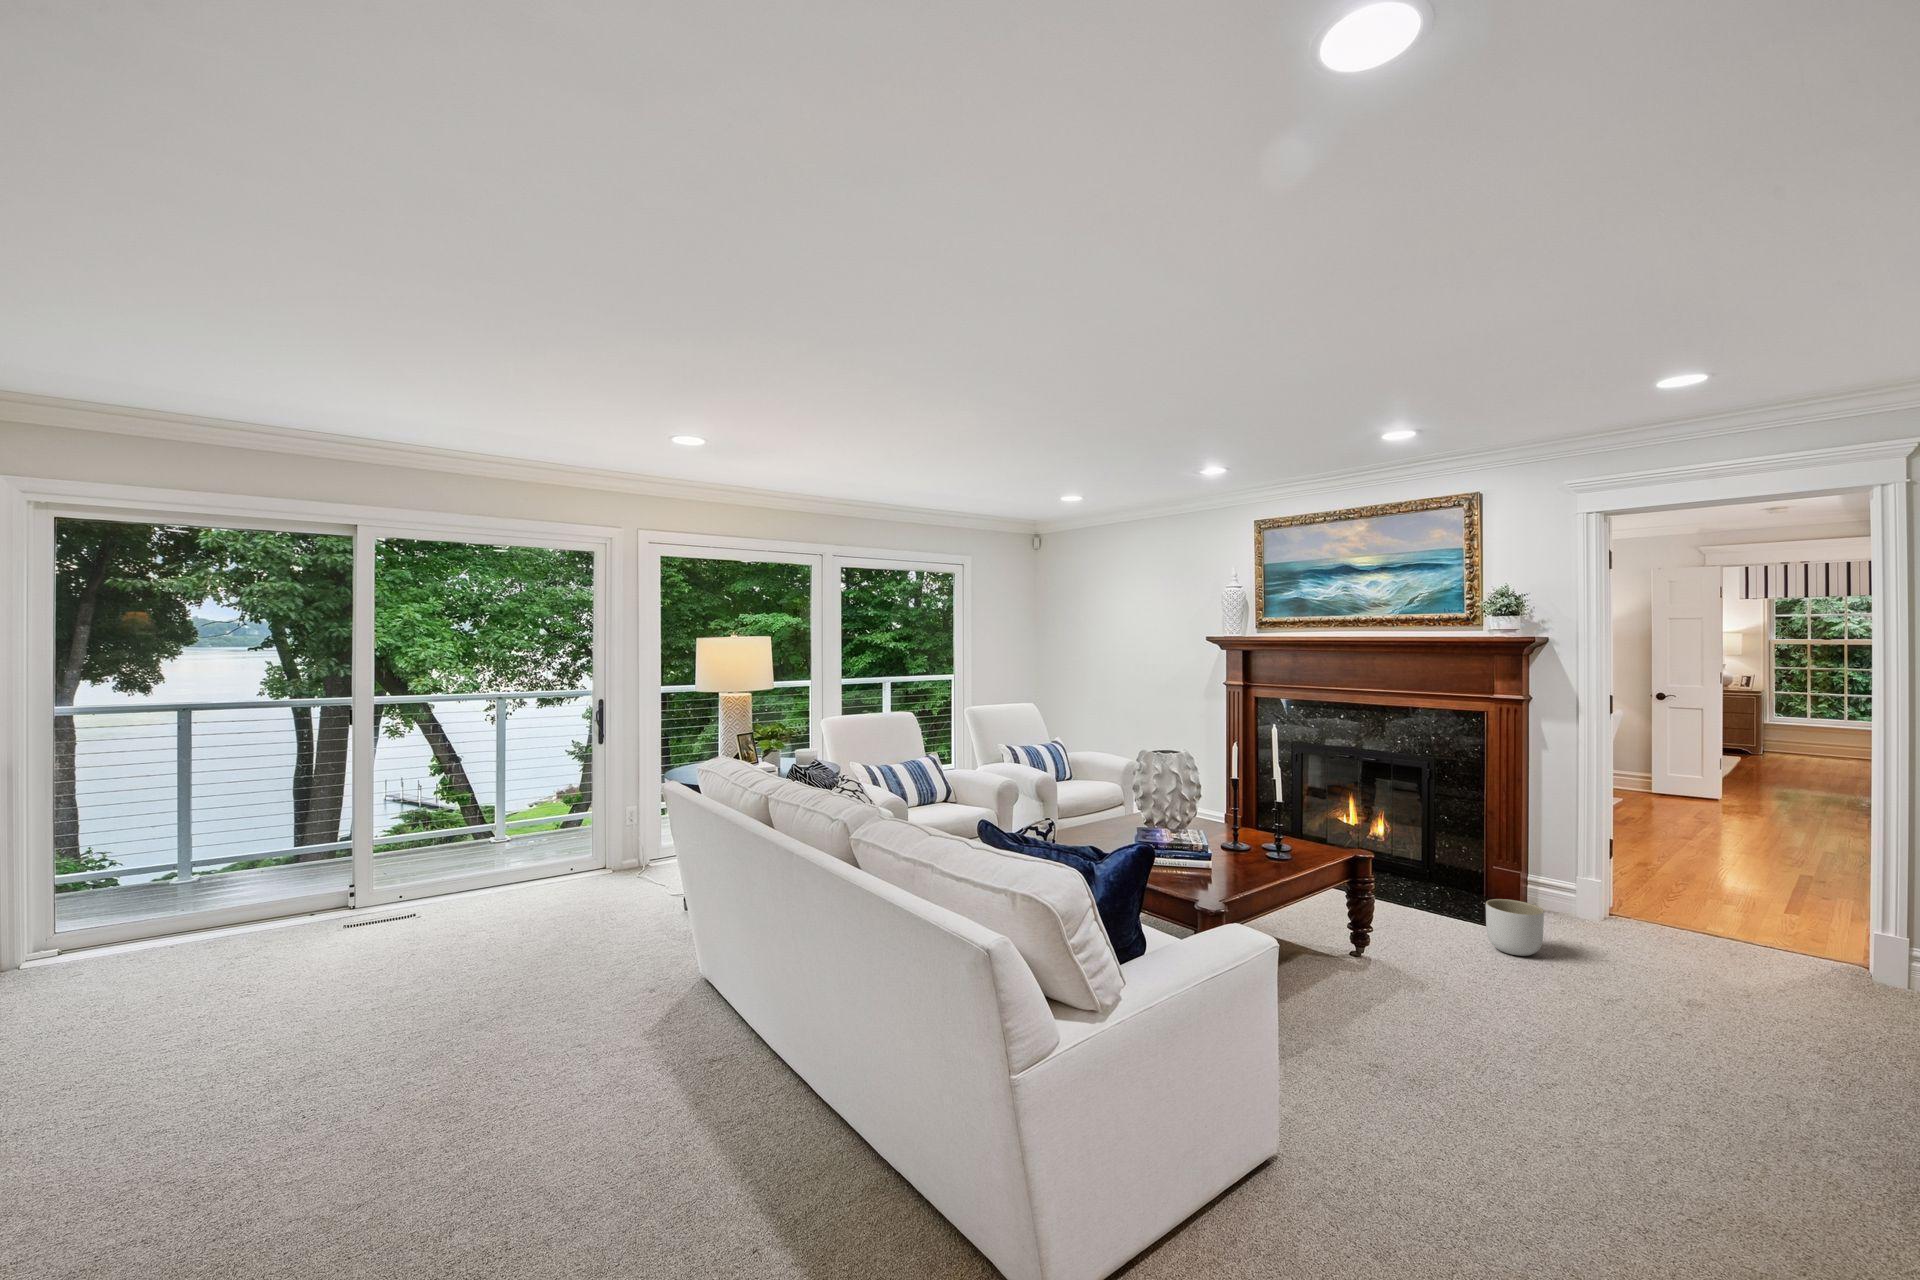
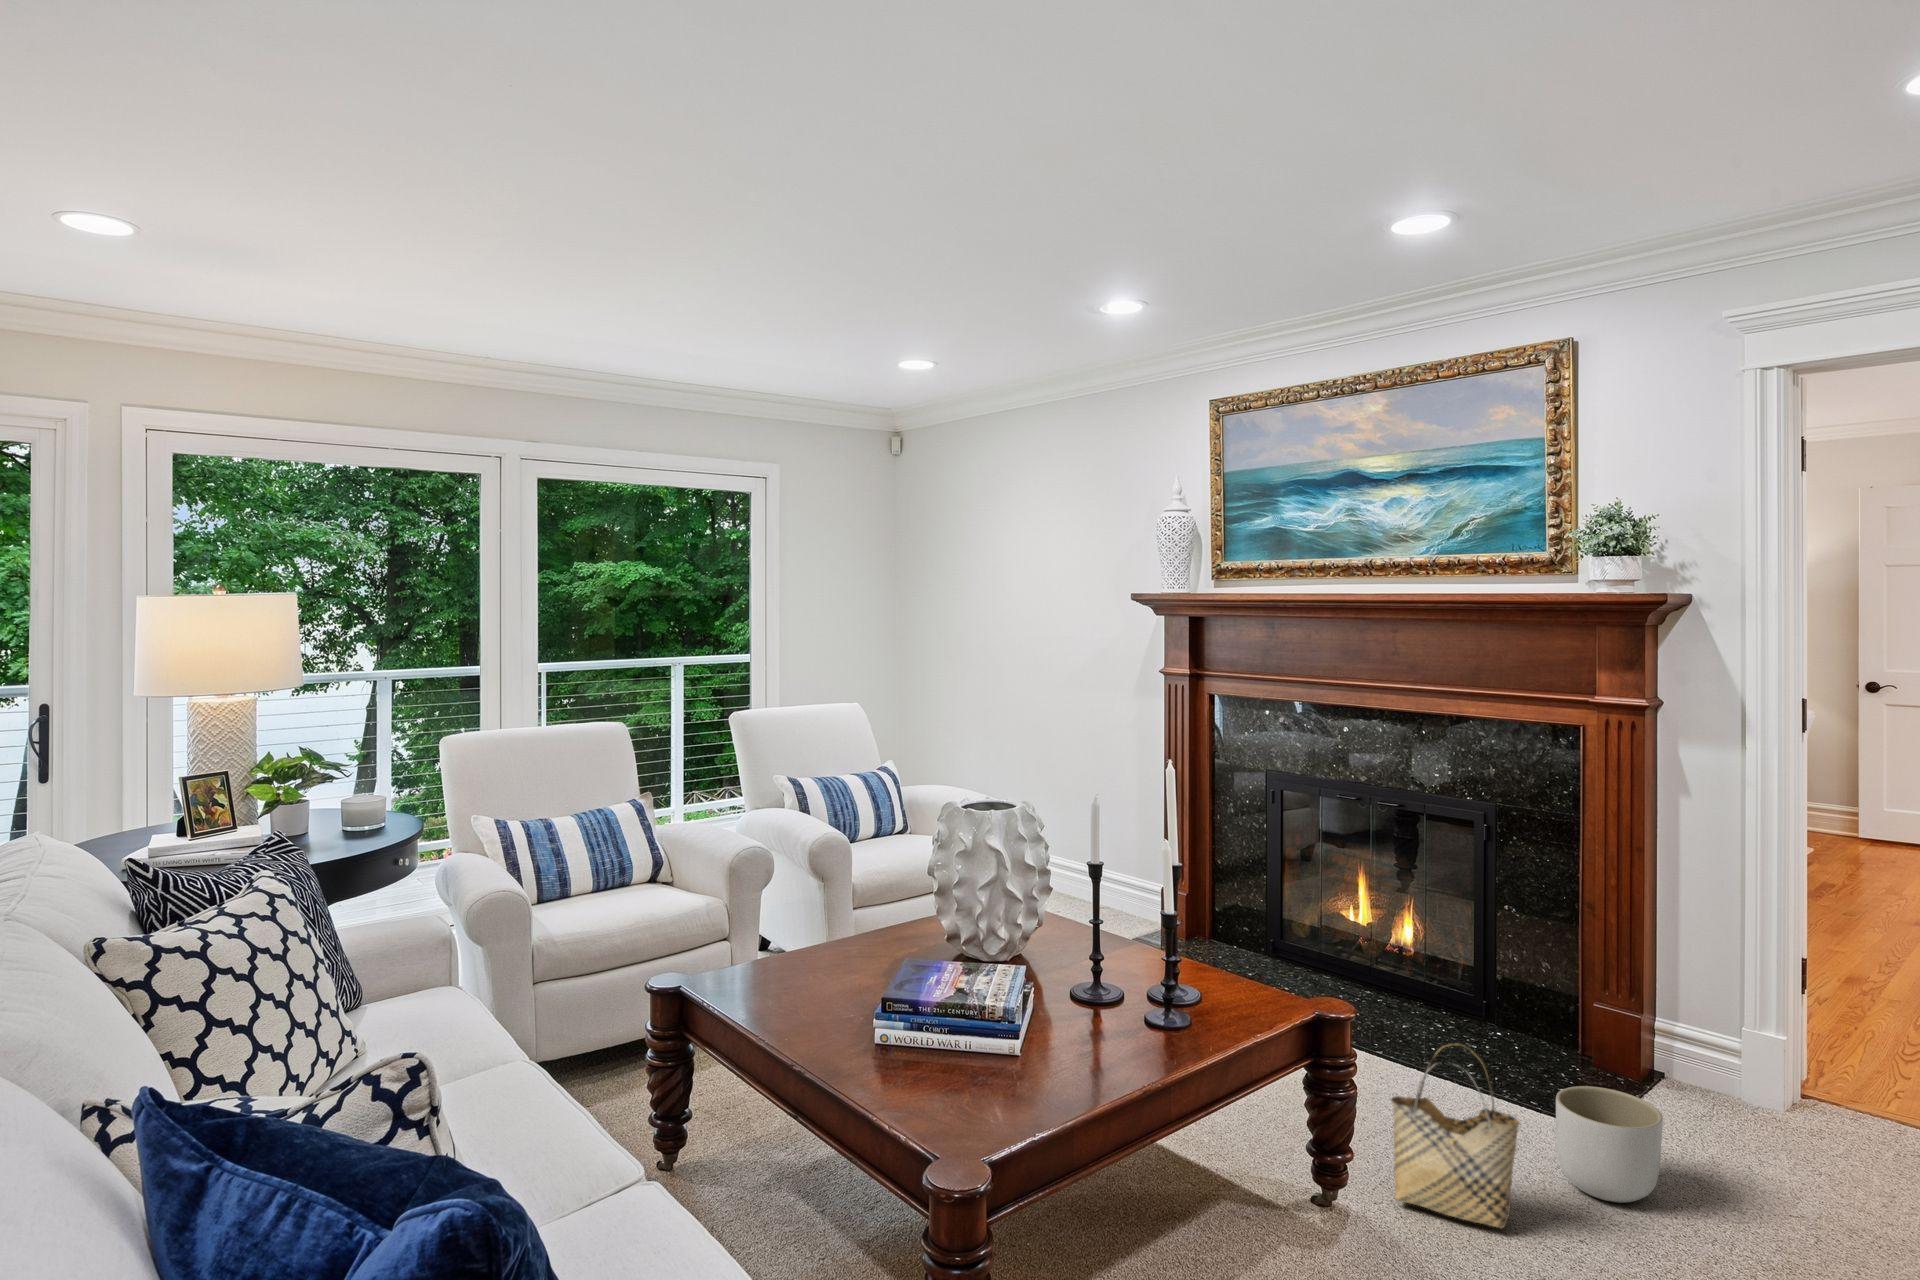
woven basket: none [1399,872,1470,964] -> present [1391,1043,1519,1228]

